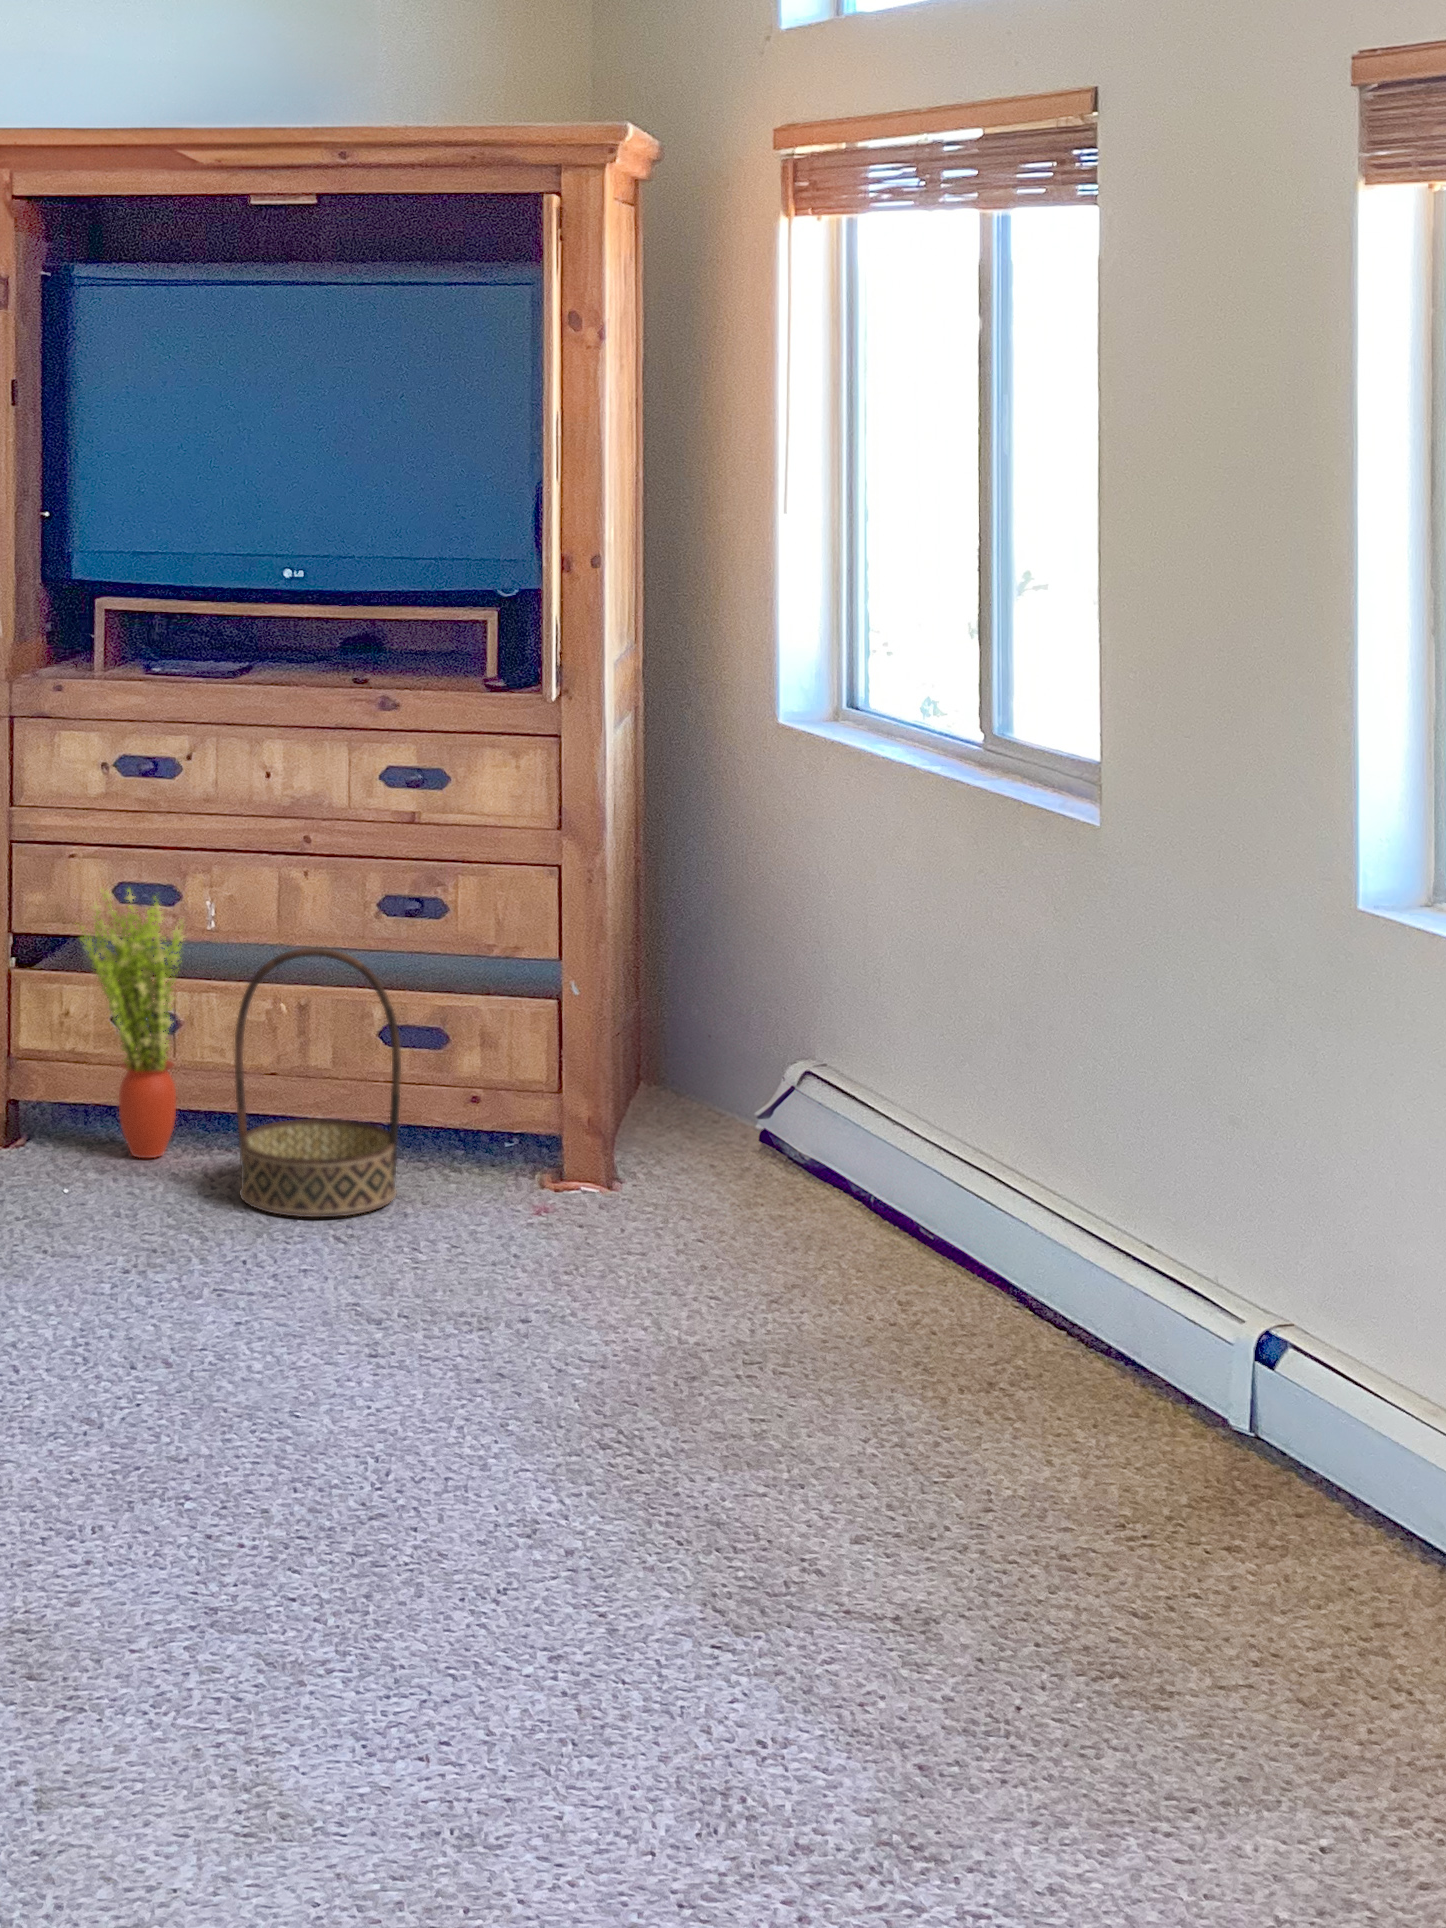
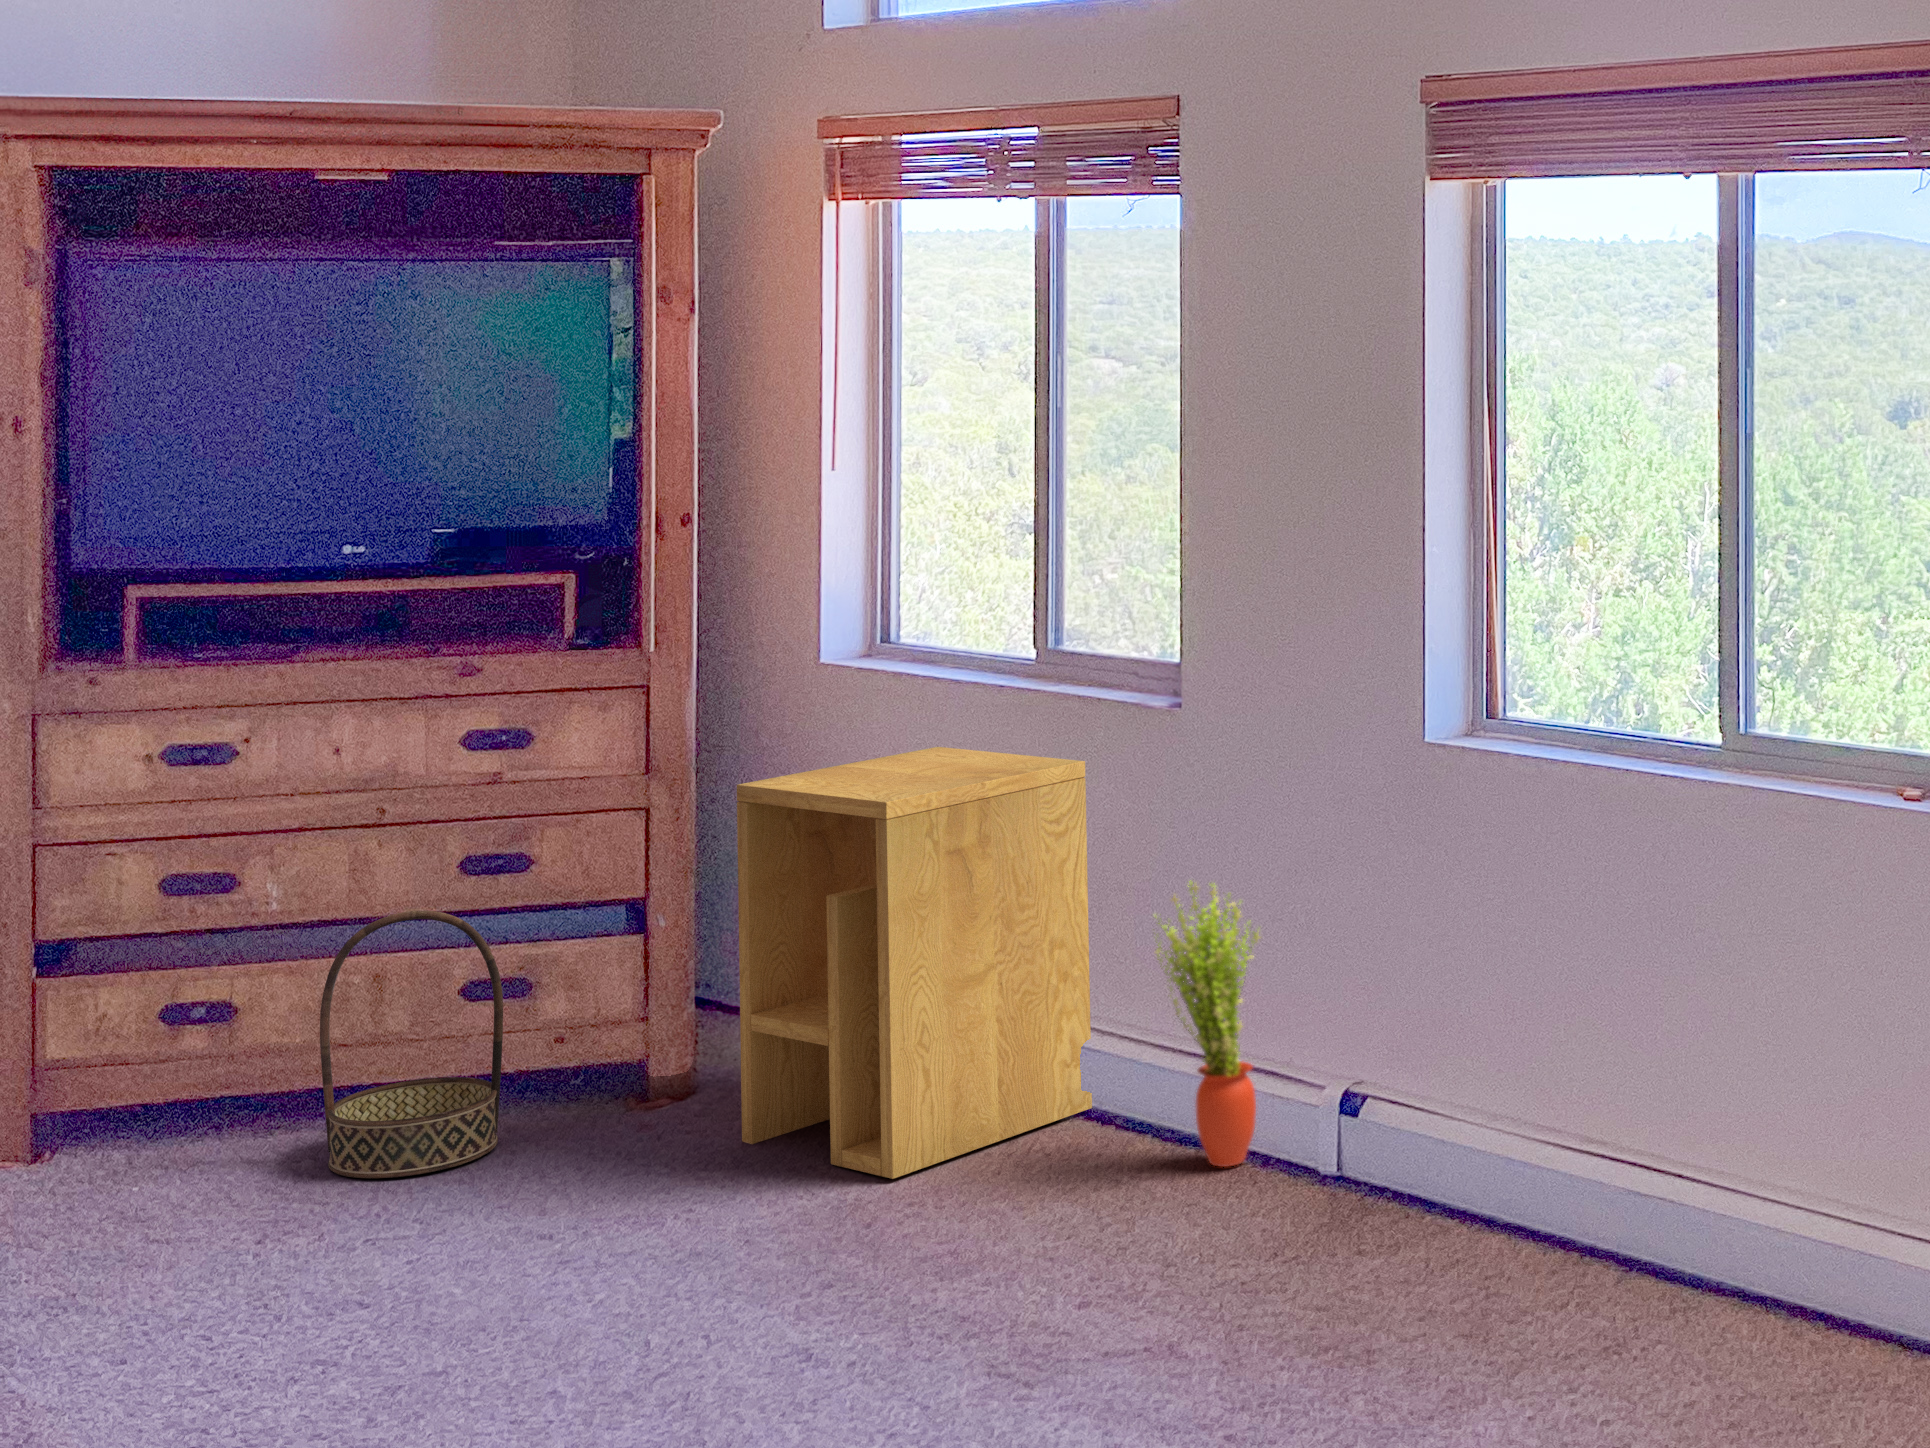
side table: none [621,840,1008,1323] -> present [737,747,1092,1179]
potted plant: present [81,889,184,1158] -> present [1156,882,1260,1167]

